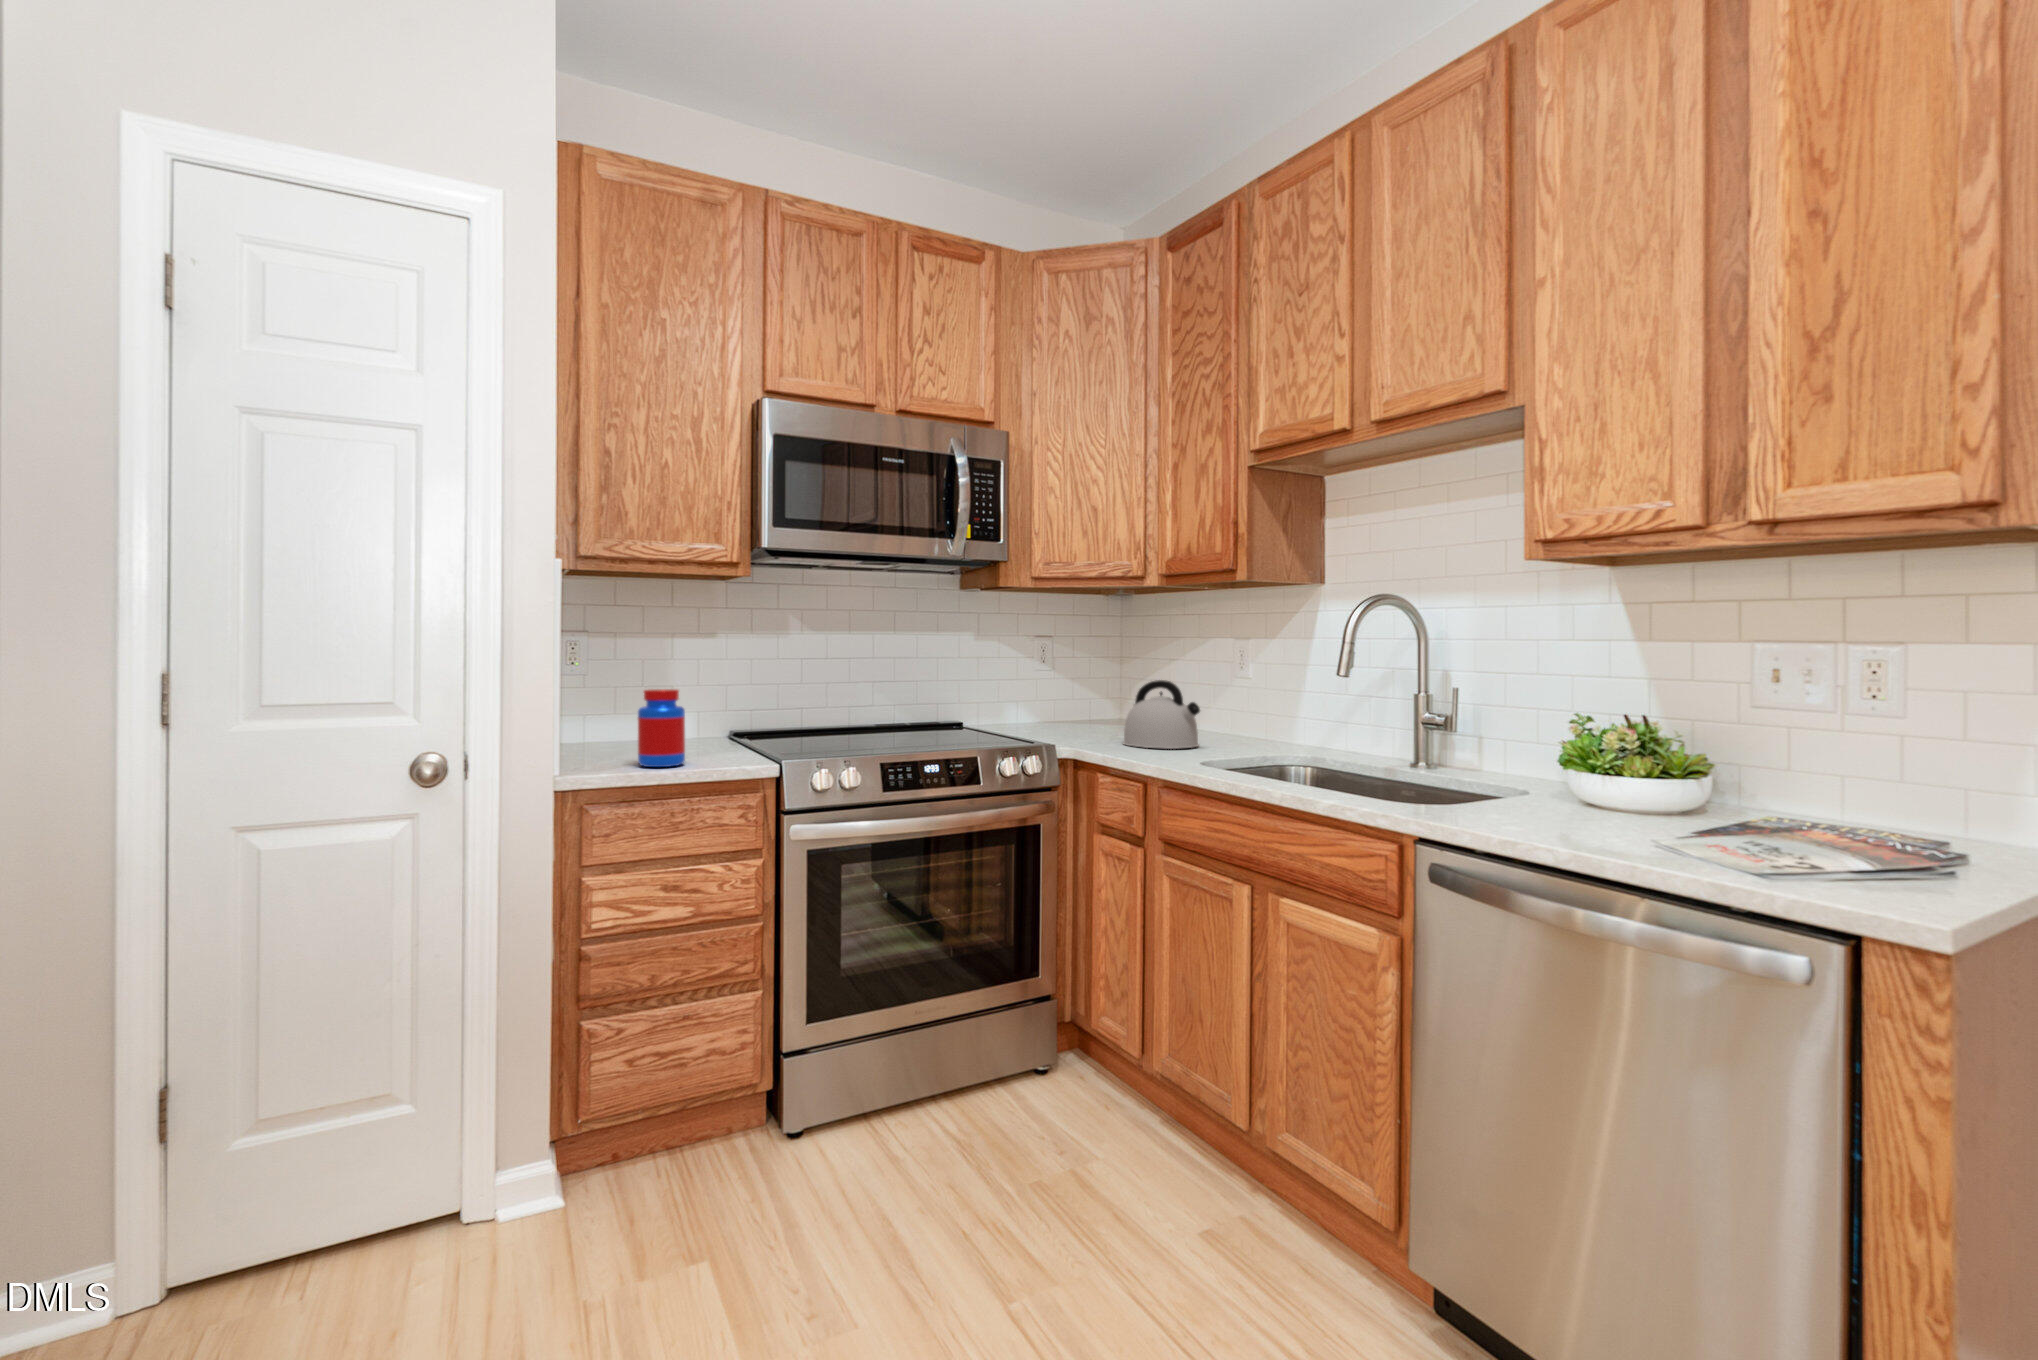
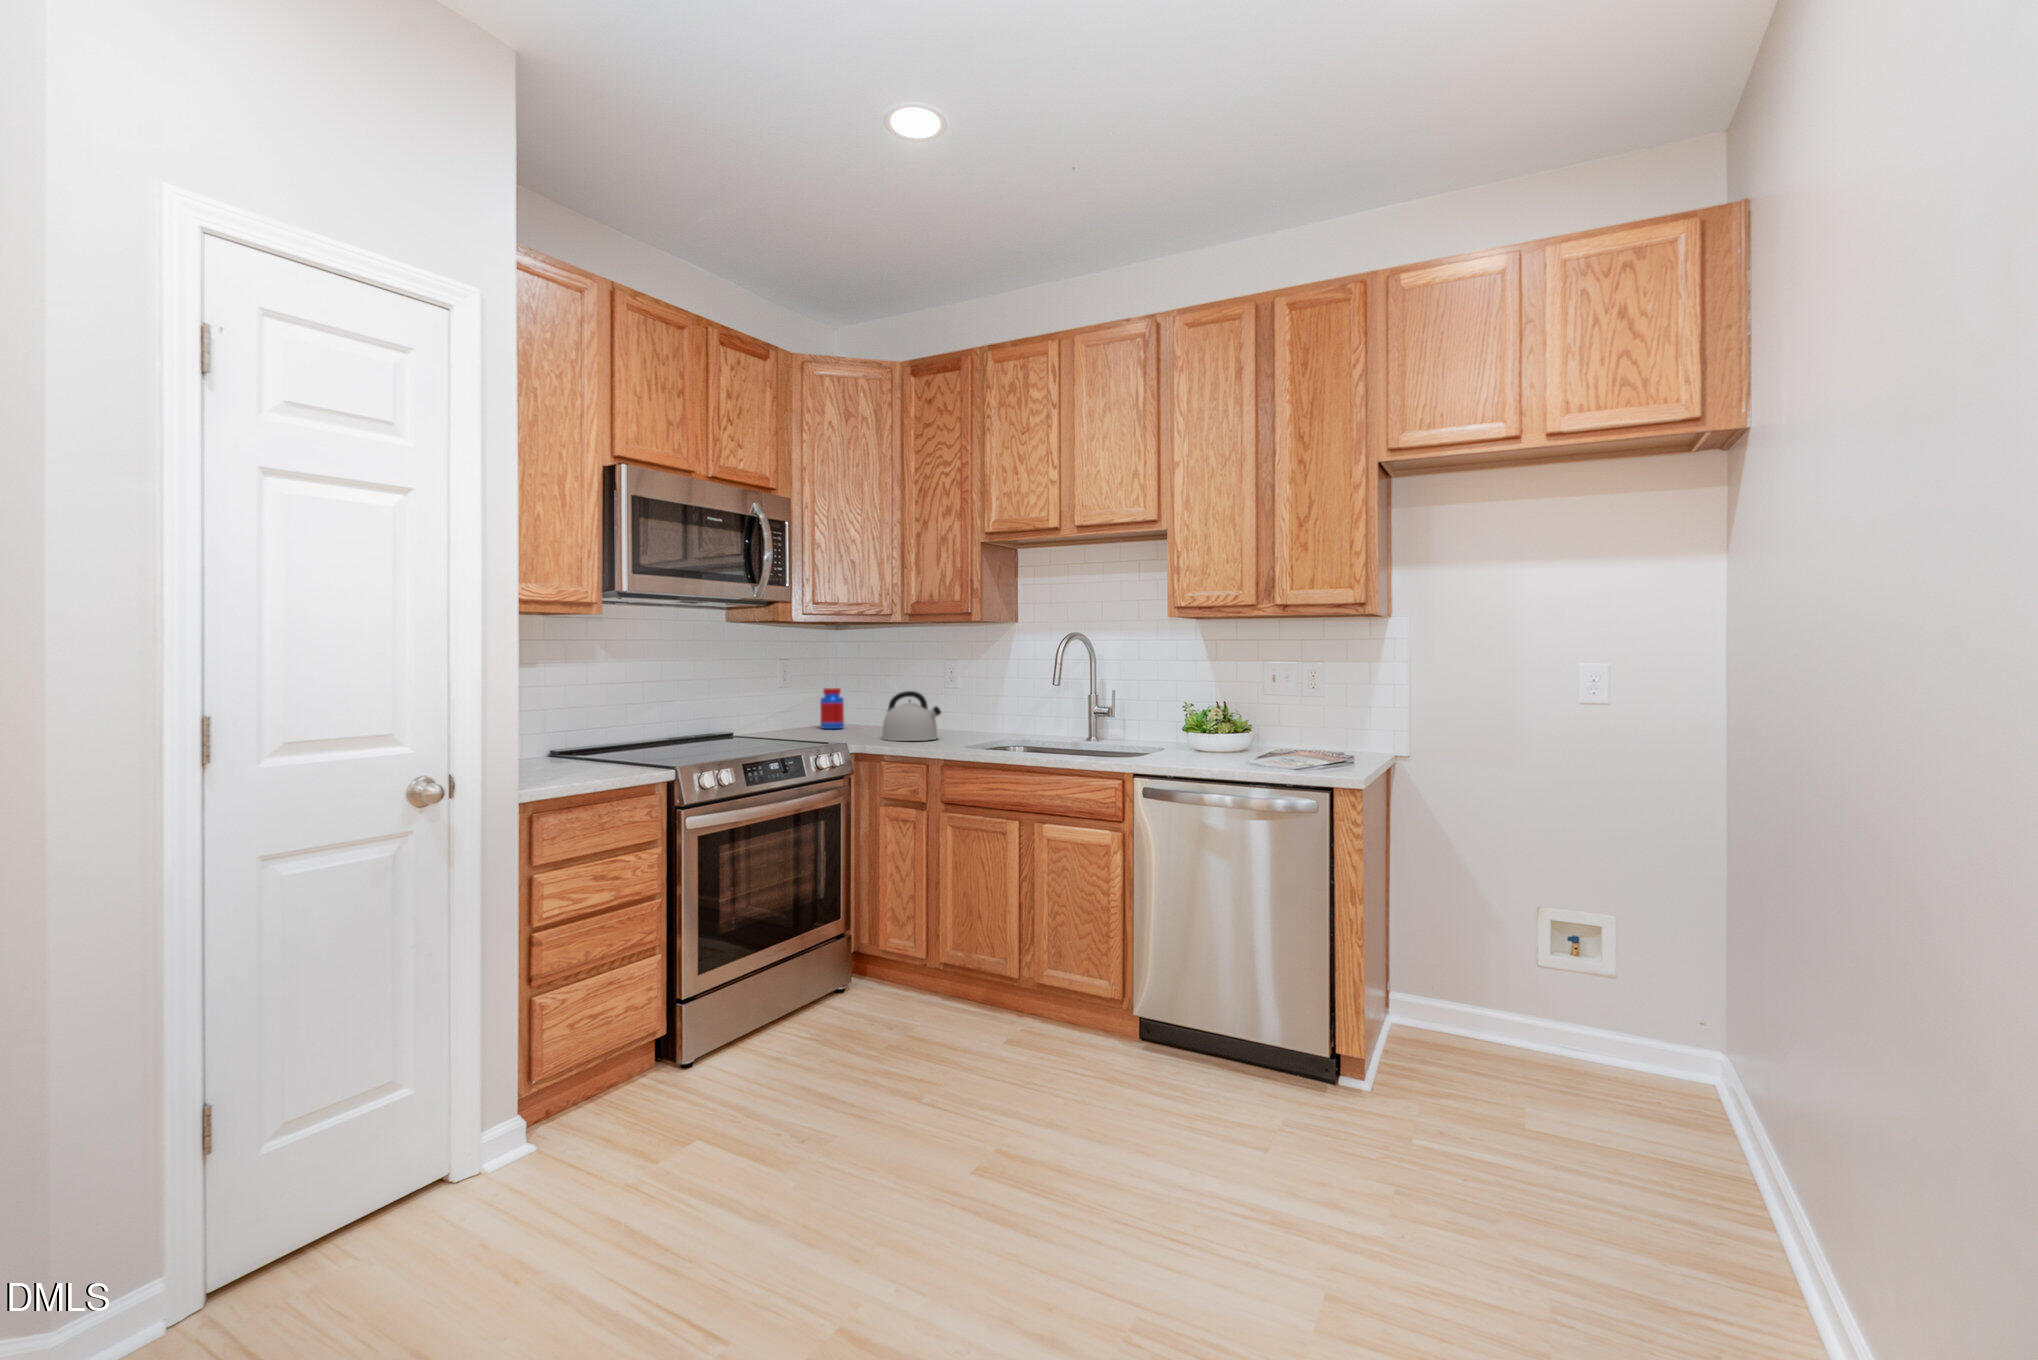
jar: present [637,689,685,767] -> present [820,688,844,729]

